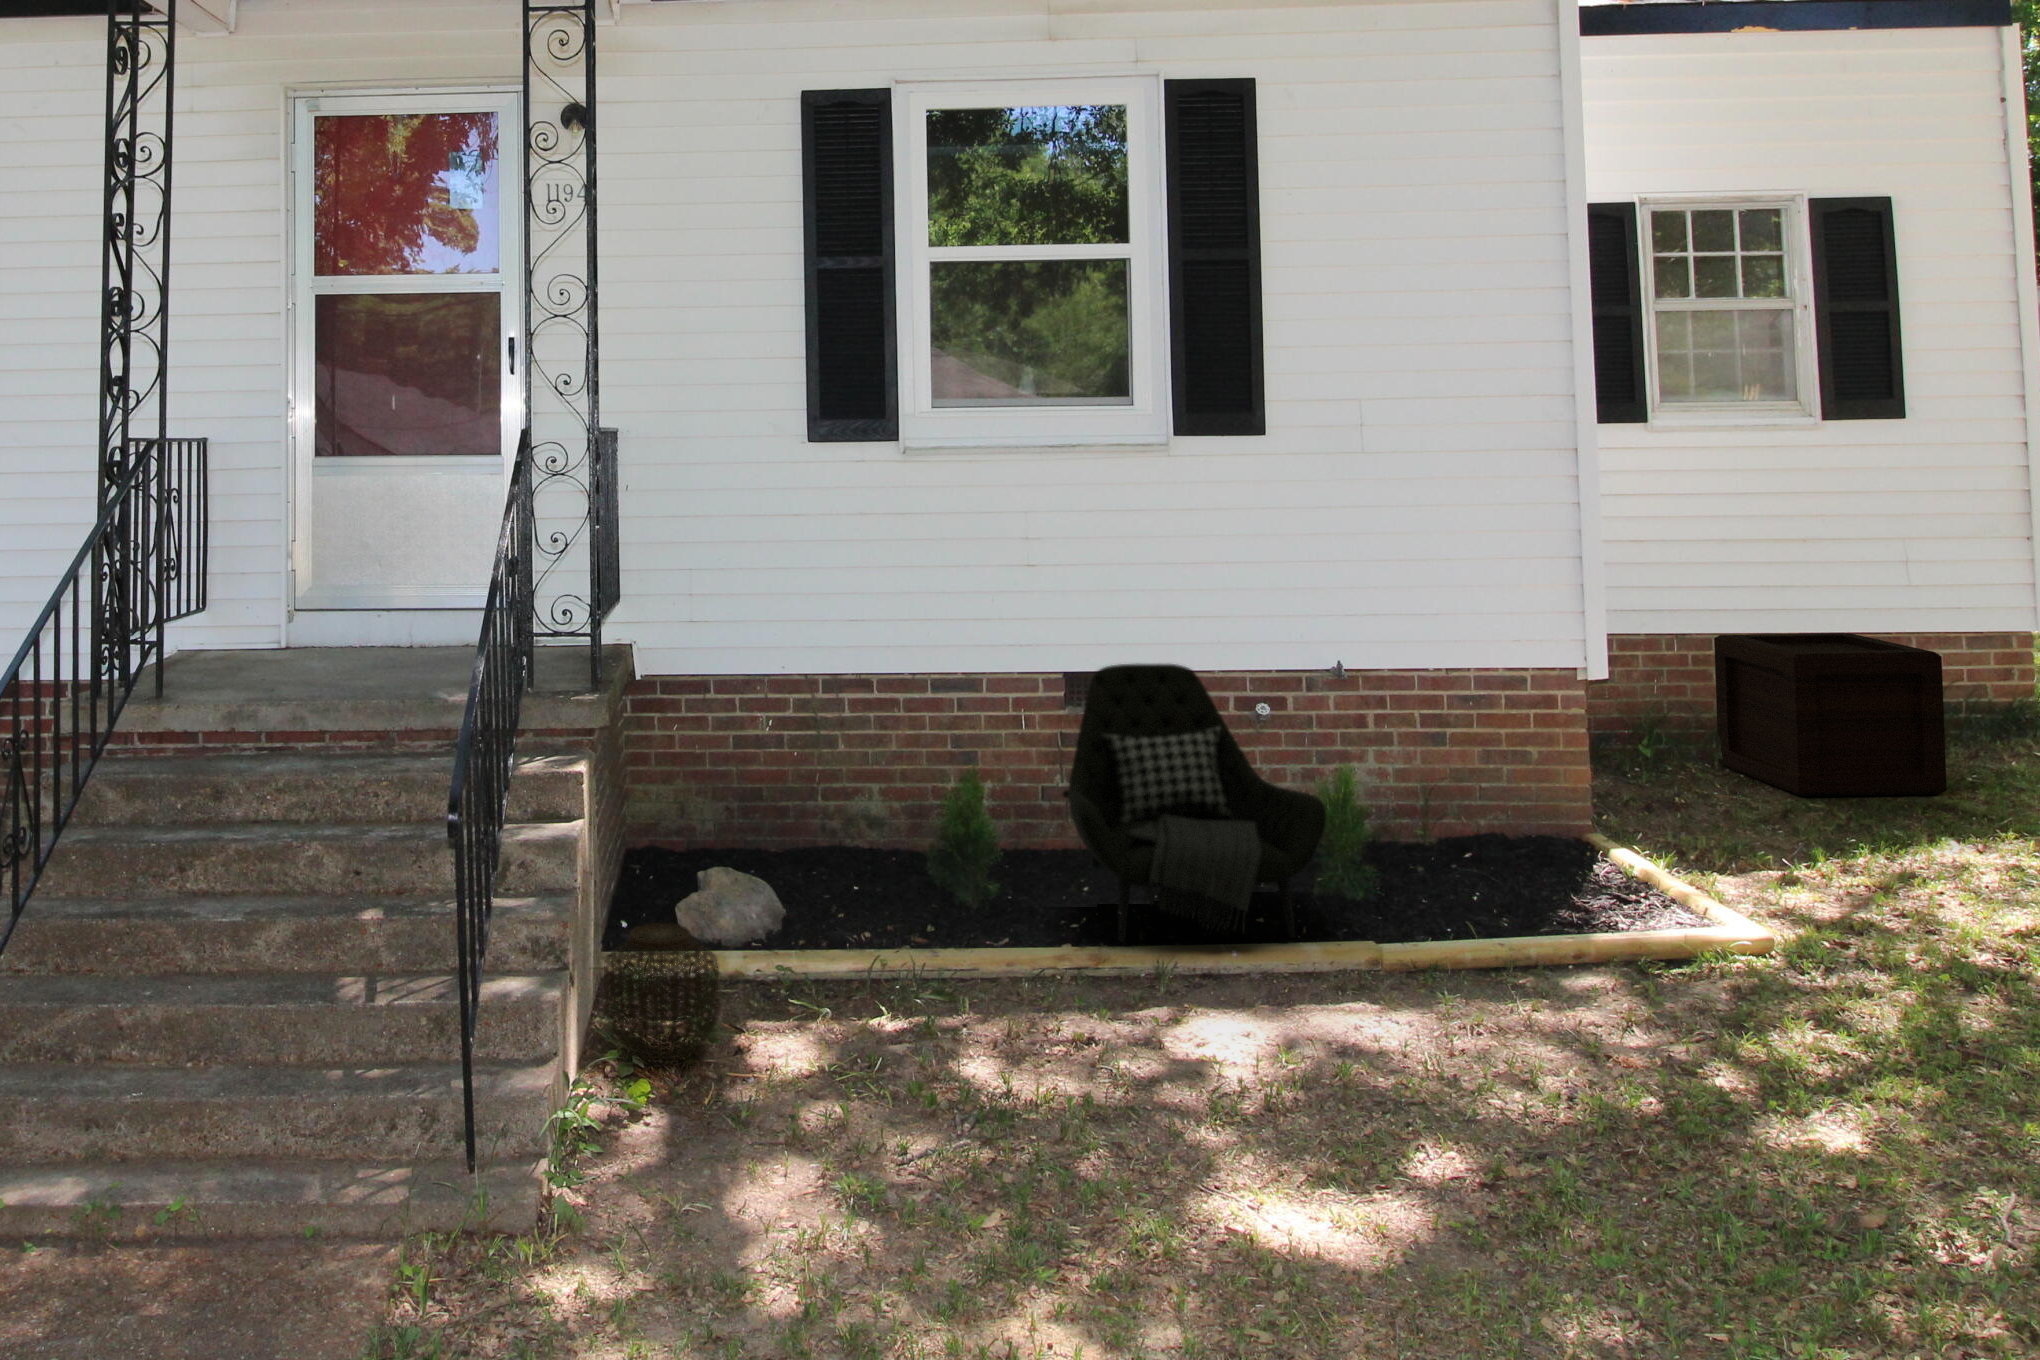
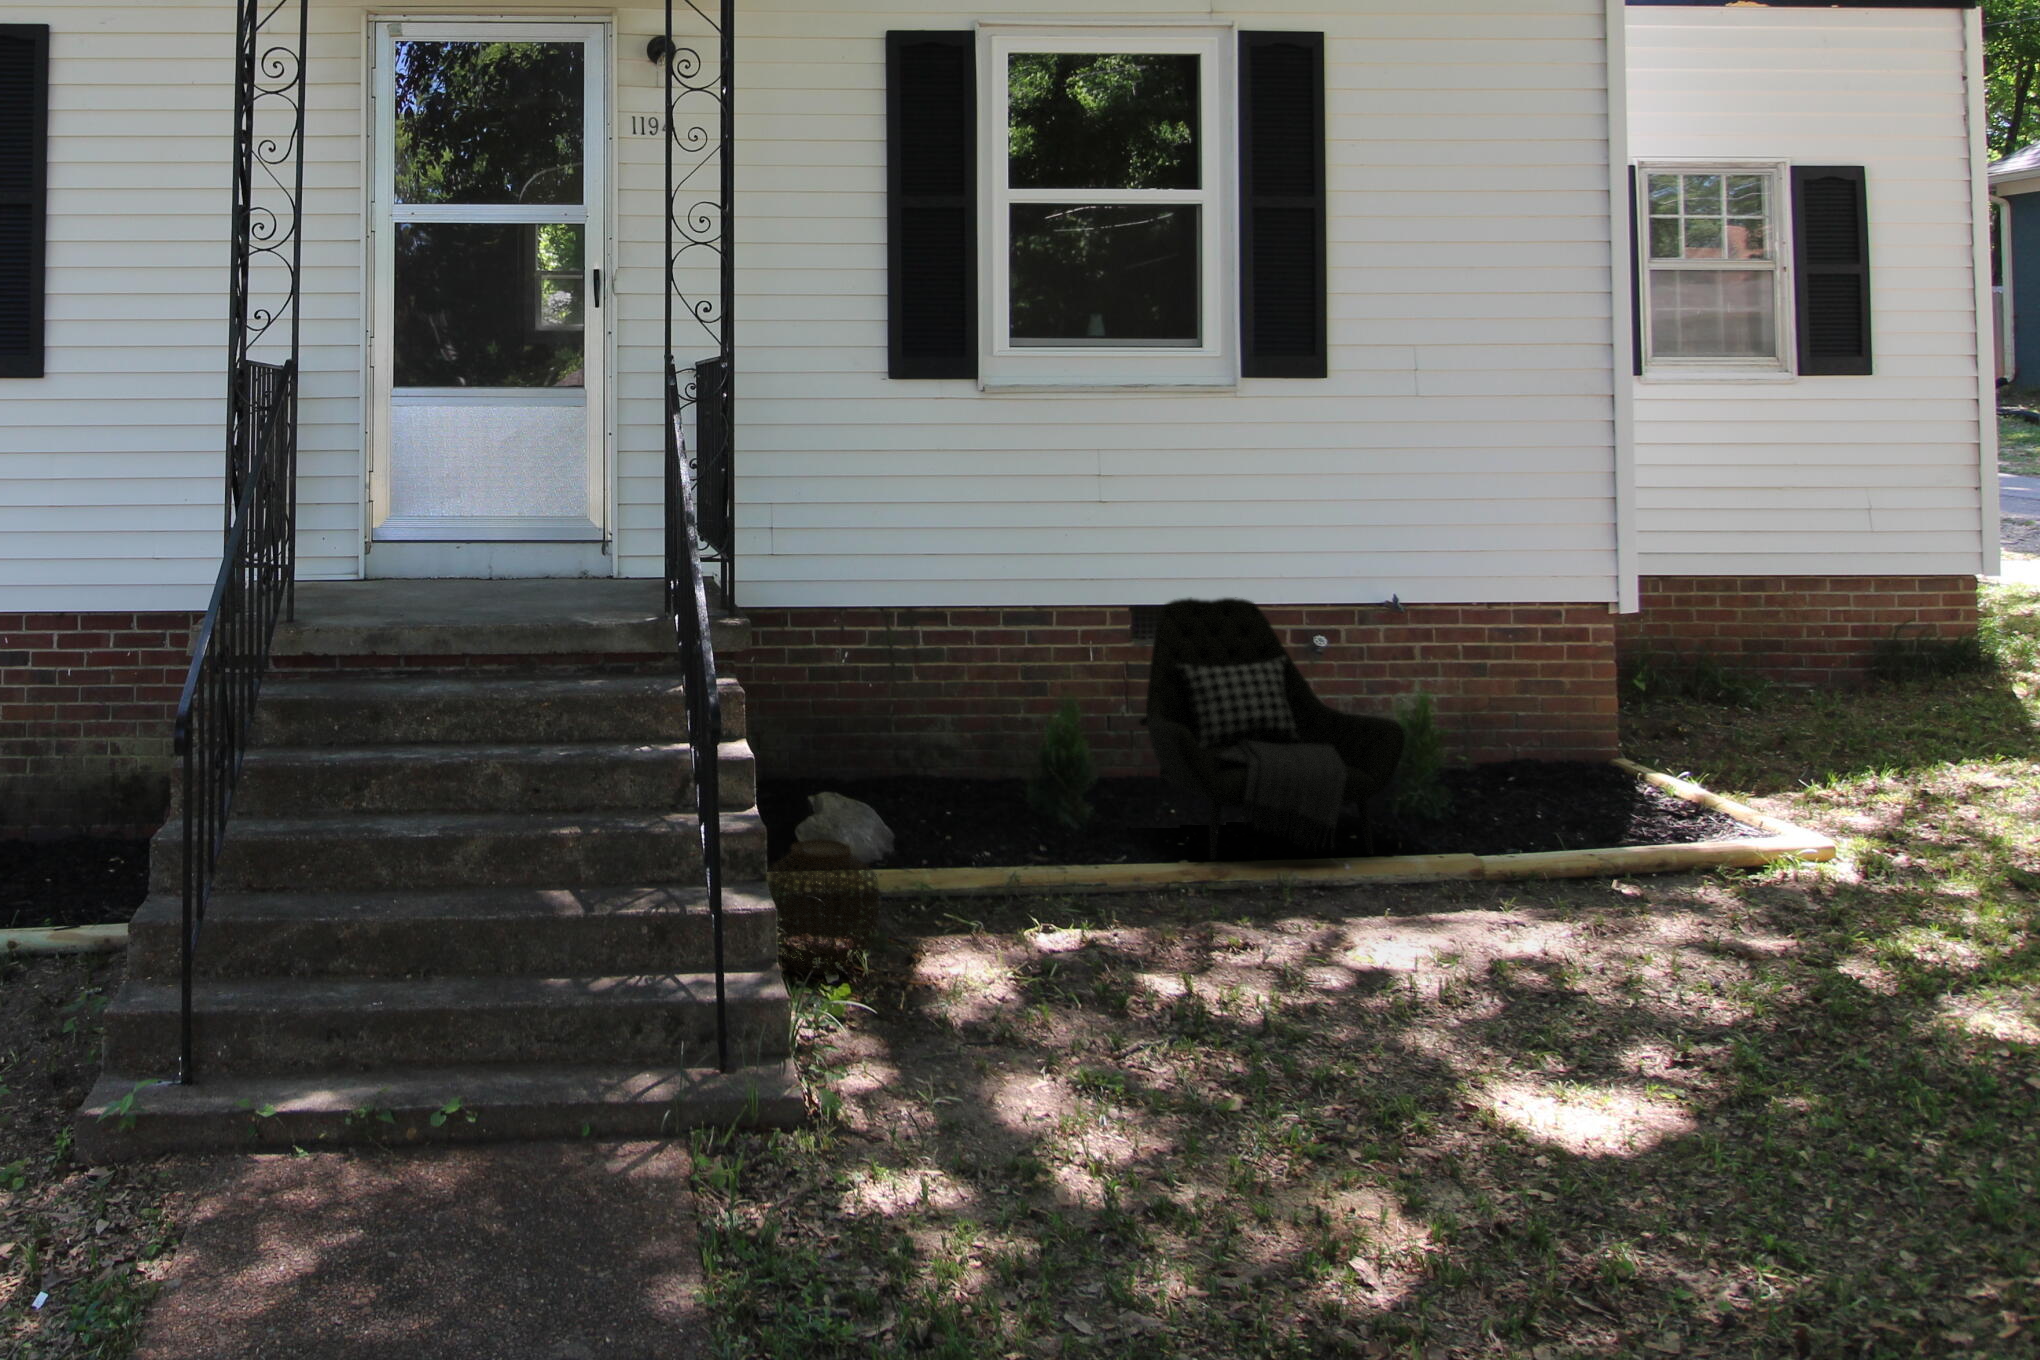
wooden crate: present [1714,633,1947,796] -> none [1684,577,1901,727]

